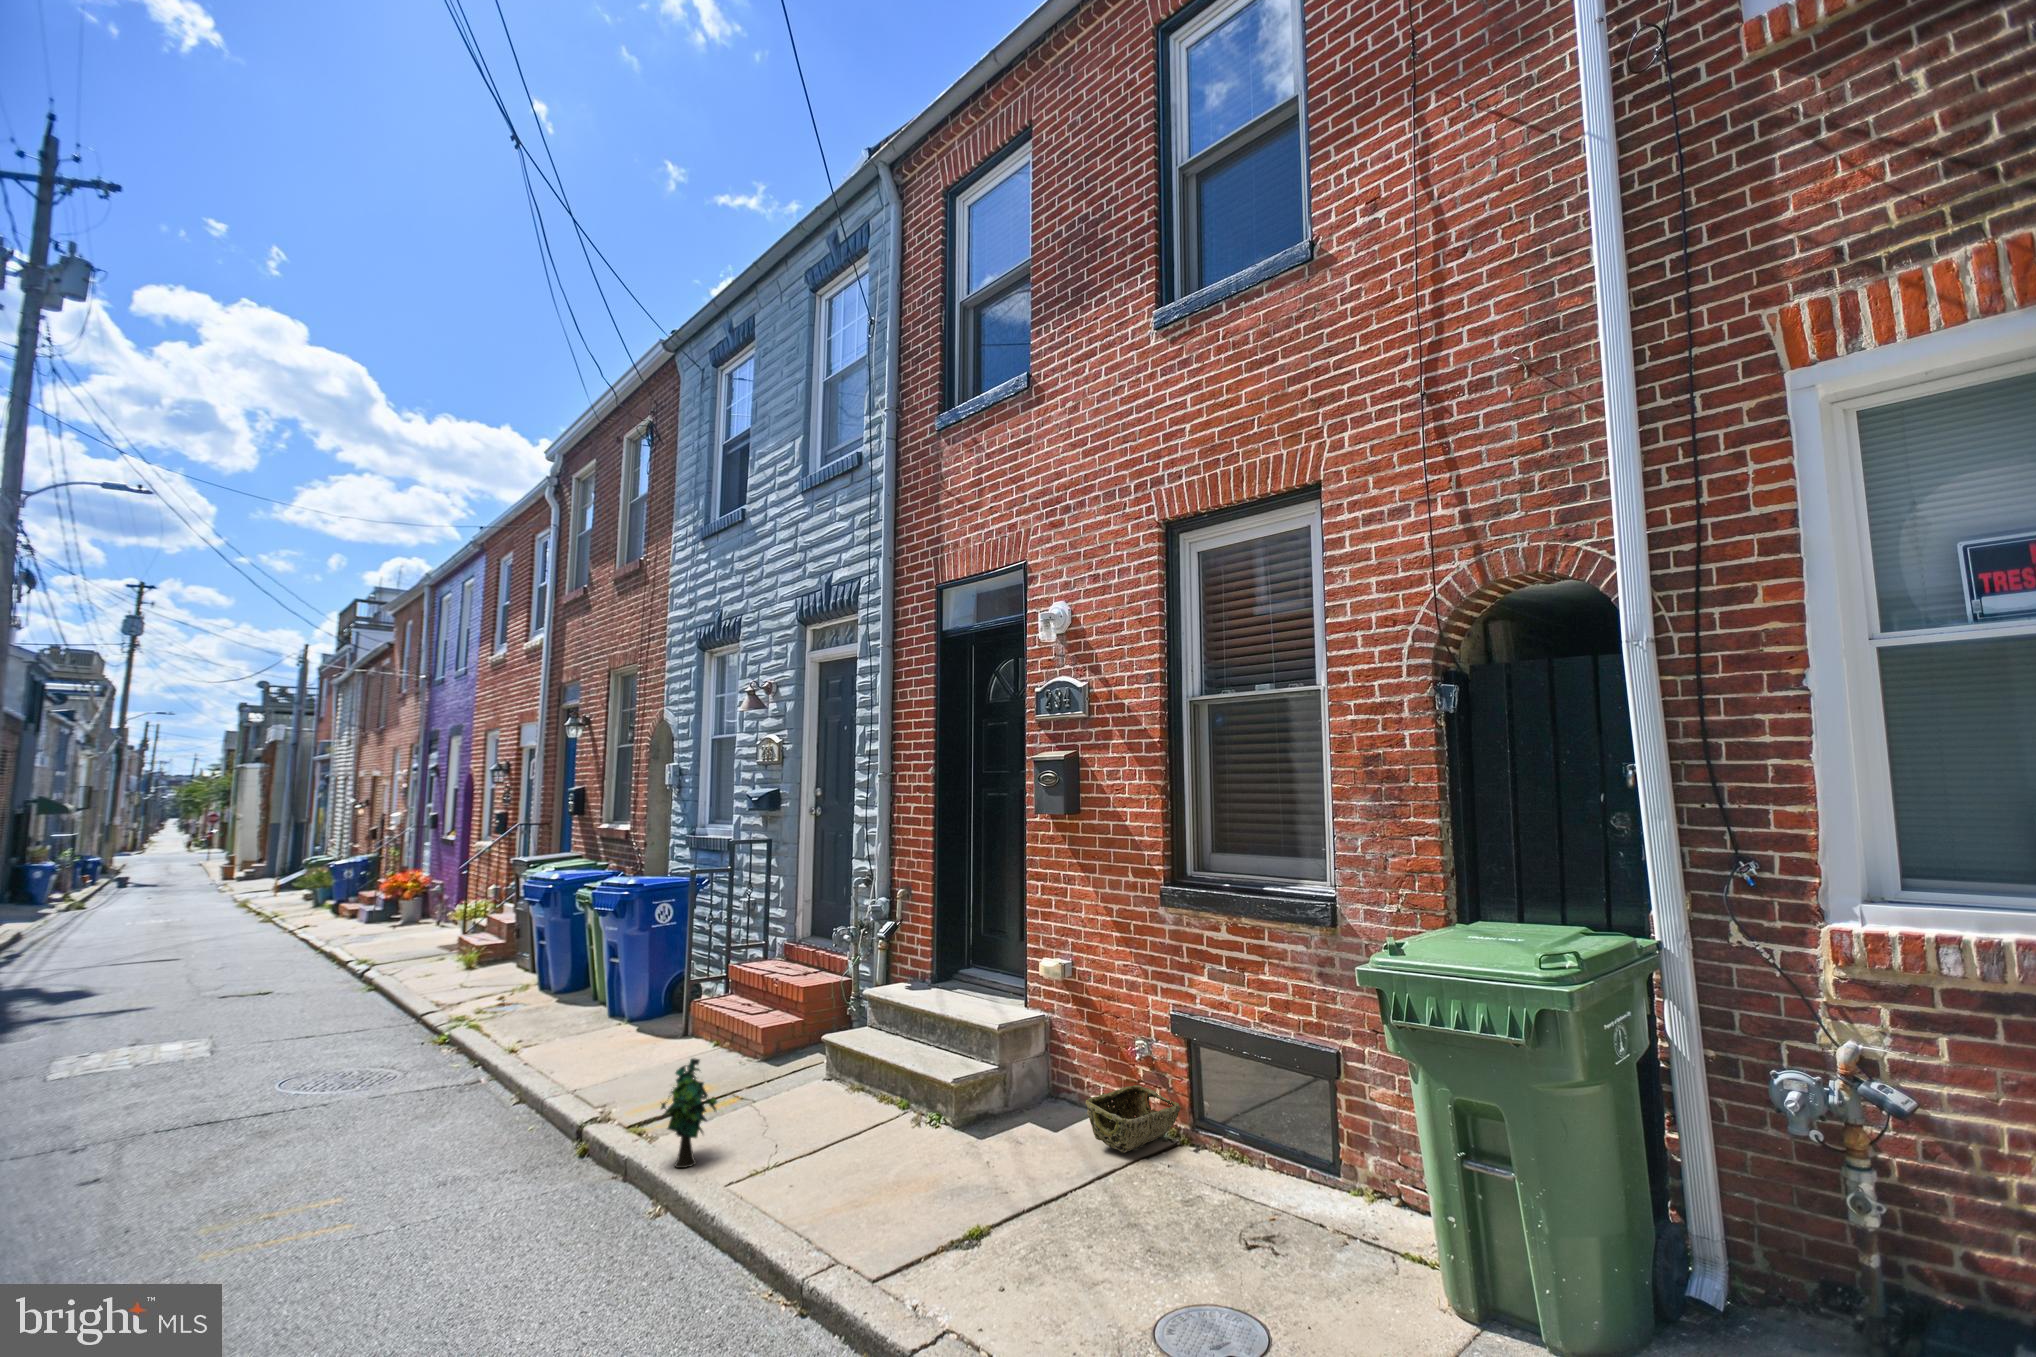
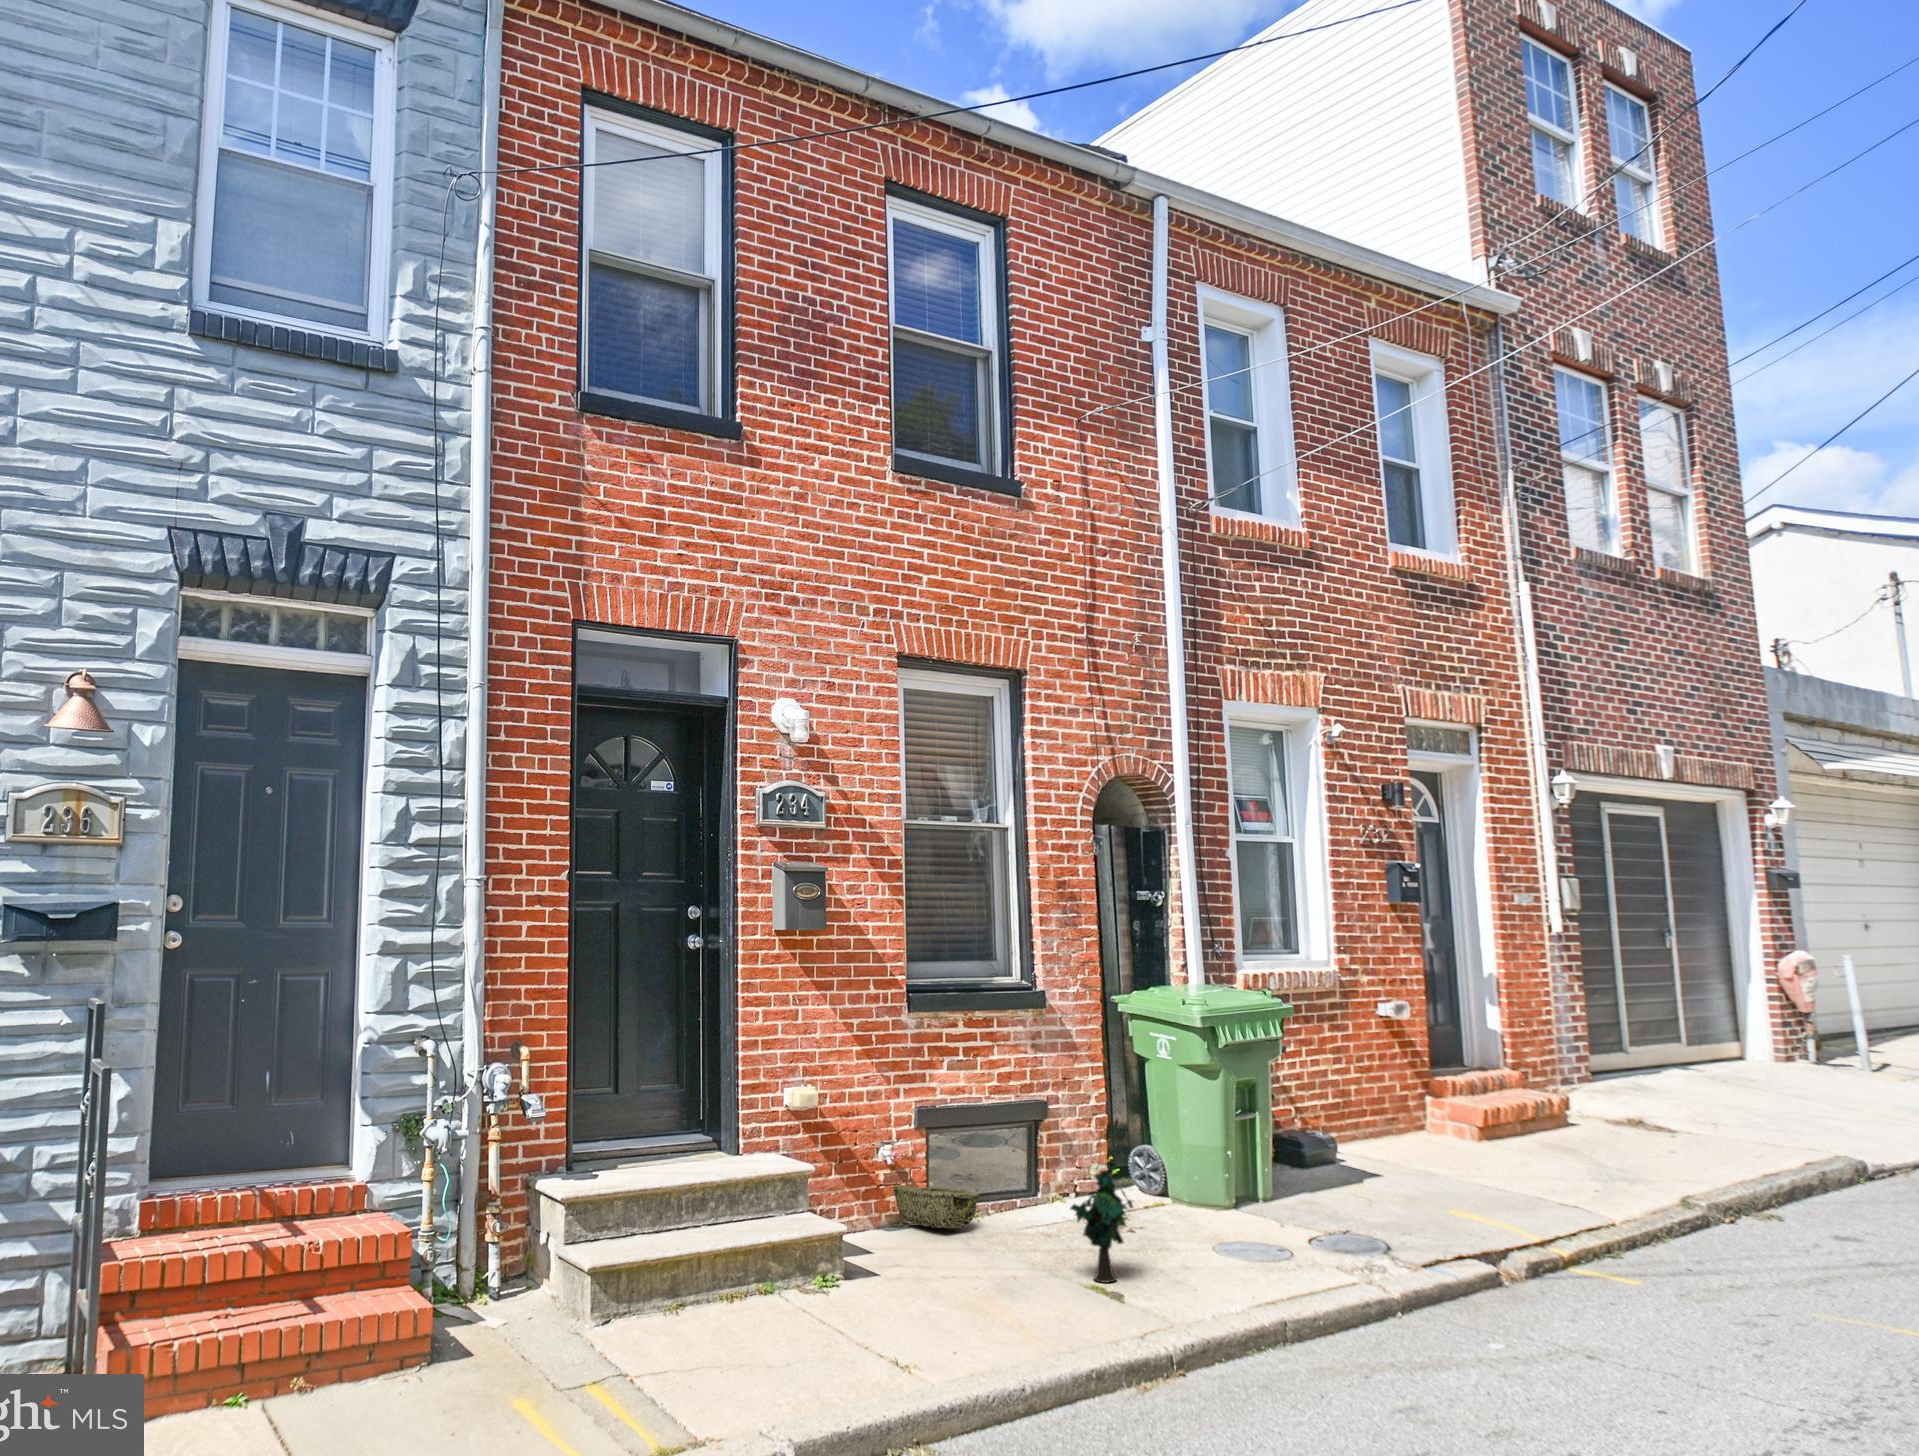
decorative plant: present [661,1058,717,1168] -> present [1070,1162,1133,1283]

